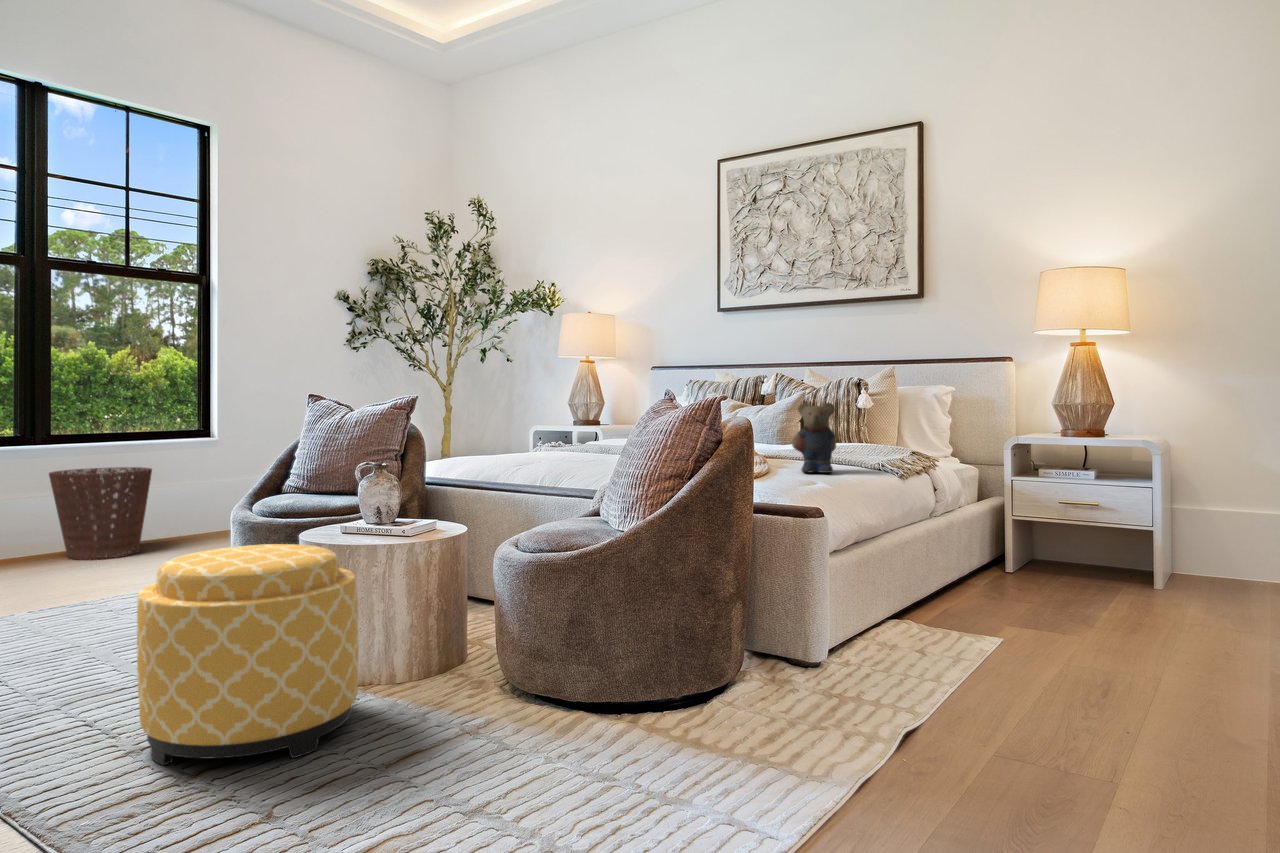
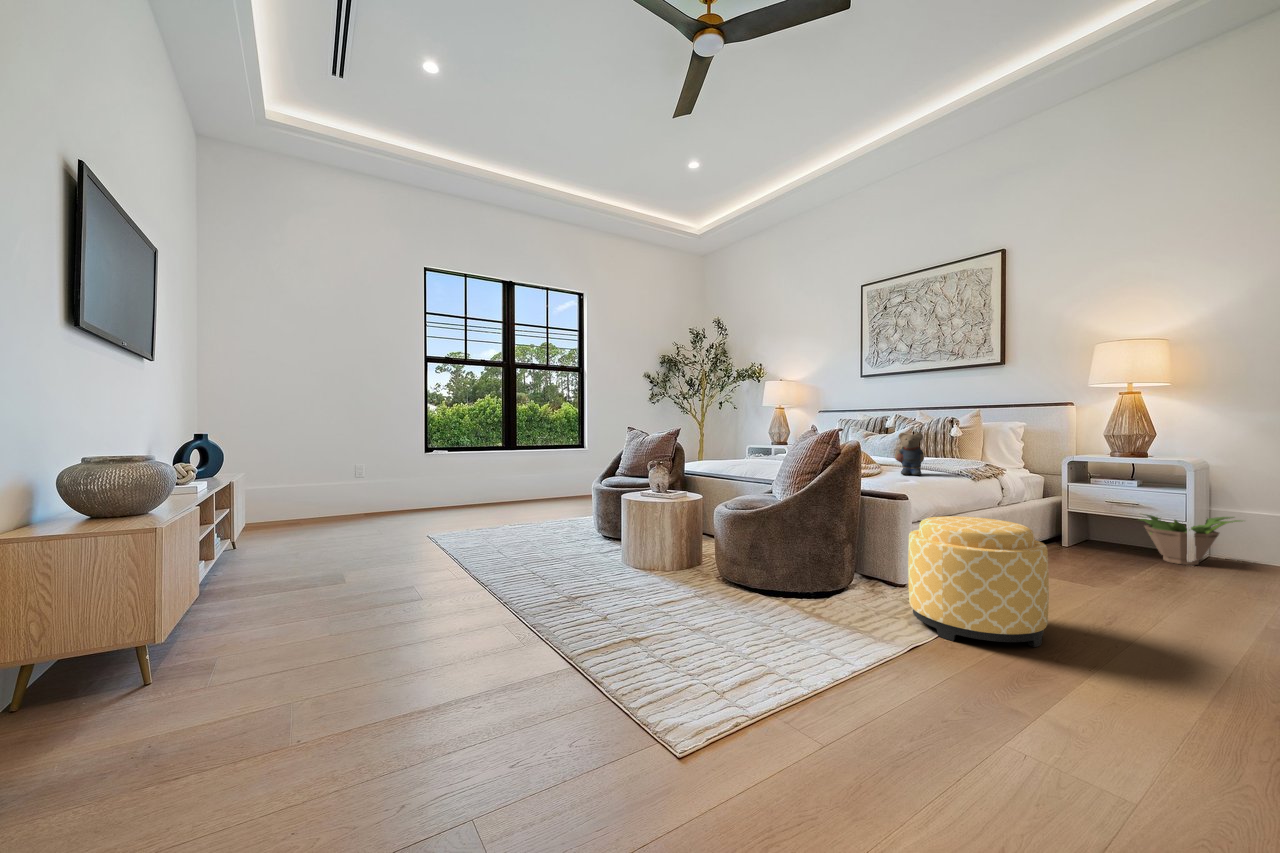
basket: present [49,467,152,560] -> none [513,463,556,507]
decorative plant: none [1069,515,1218,586] -> present [1140,515,1240,565]
ottoman: present [137,544,358,765] -> present [908,516,1049,647]

